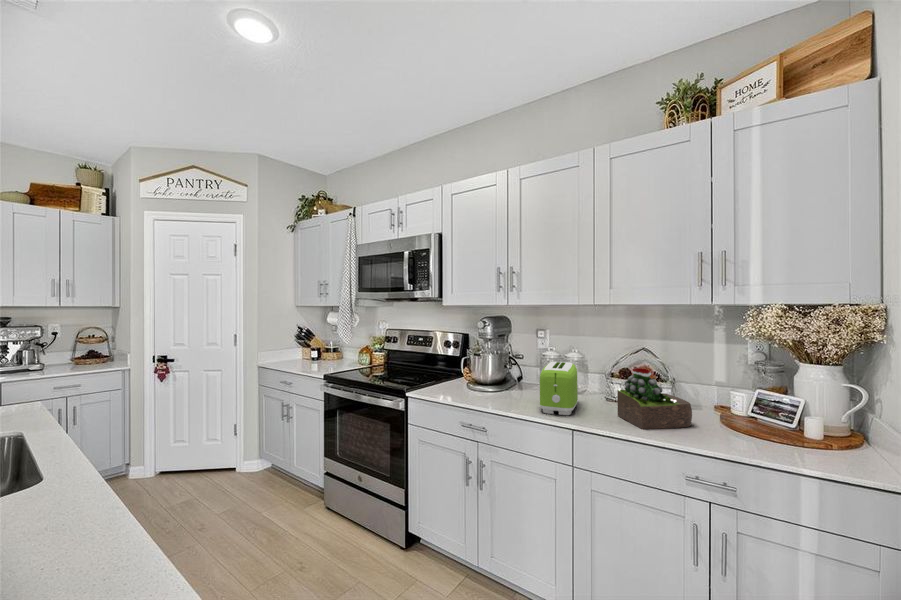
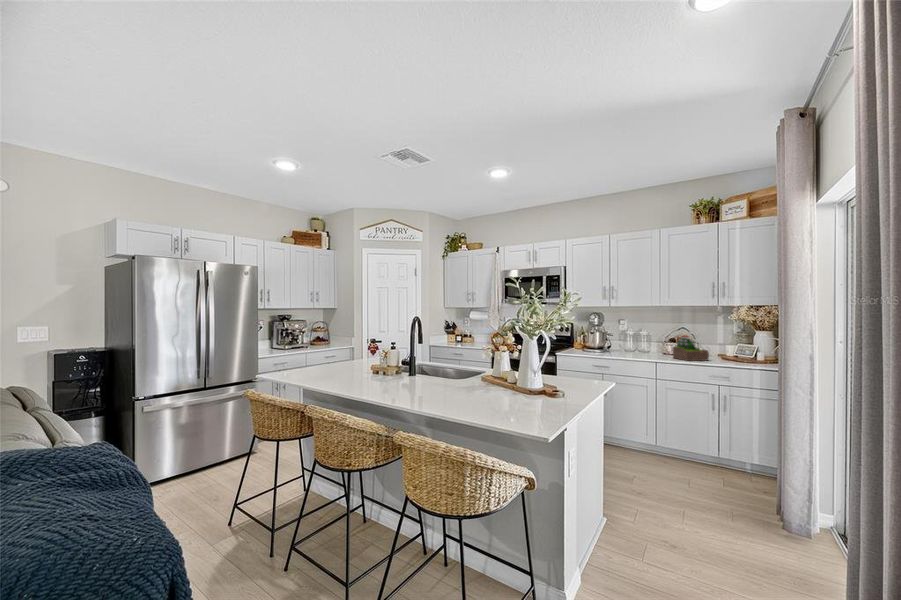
toaster: present [540,362,578,415] -> none [633,335,652,358]

